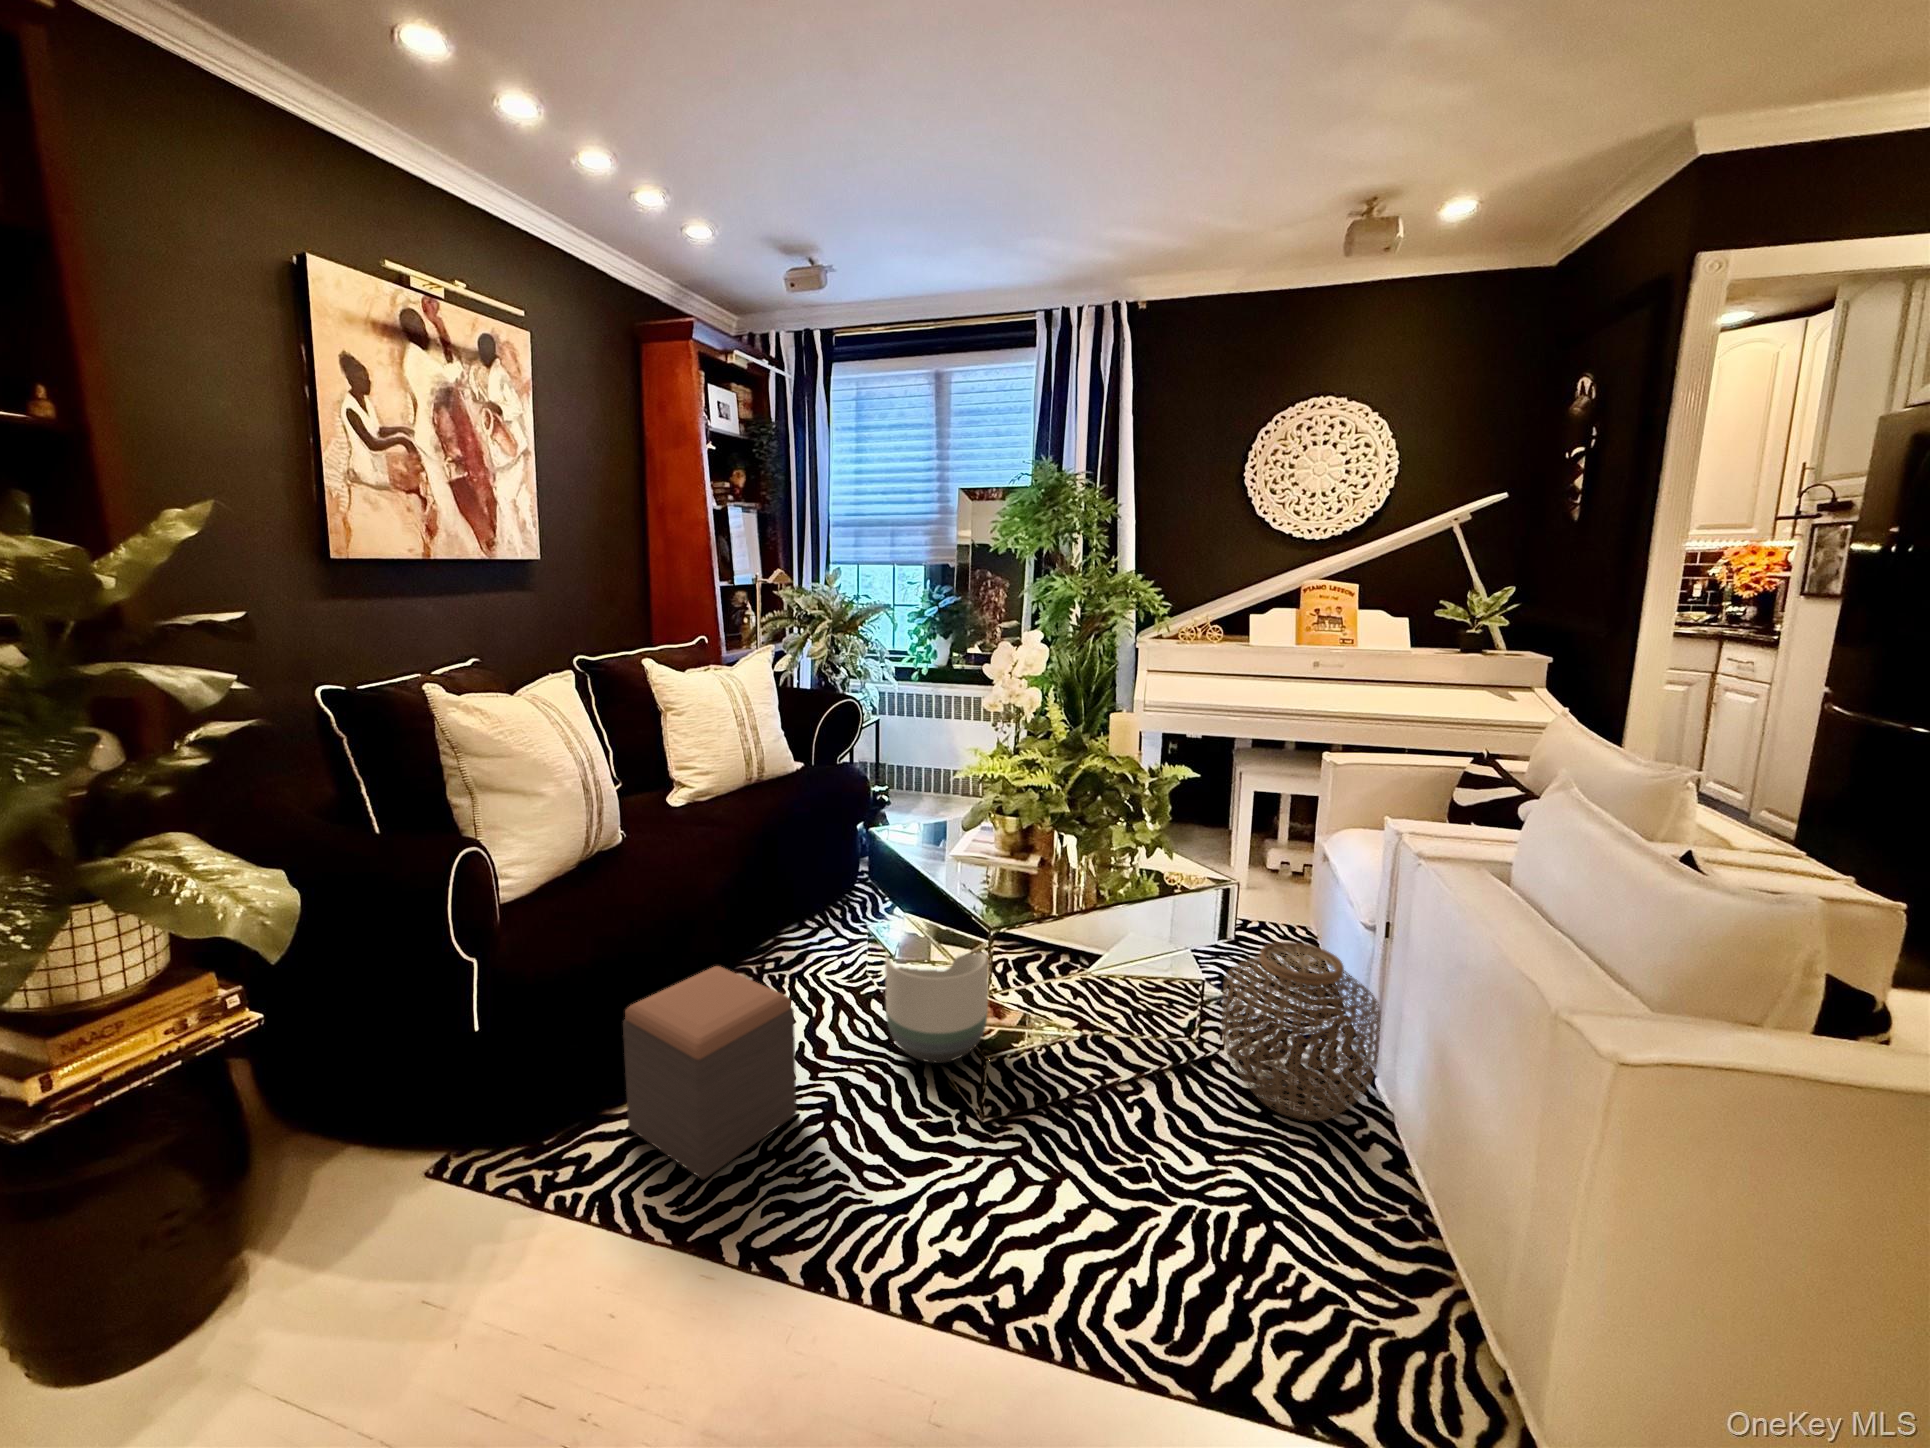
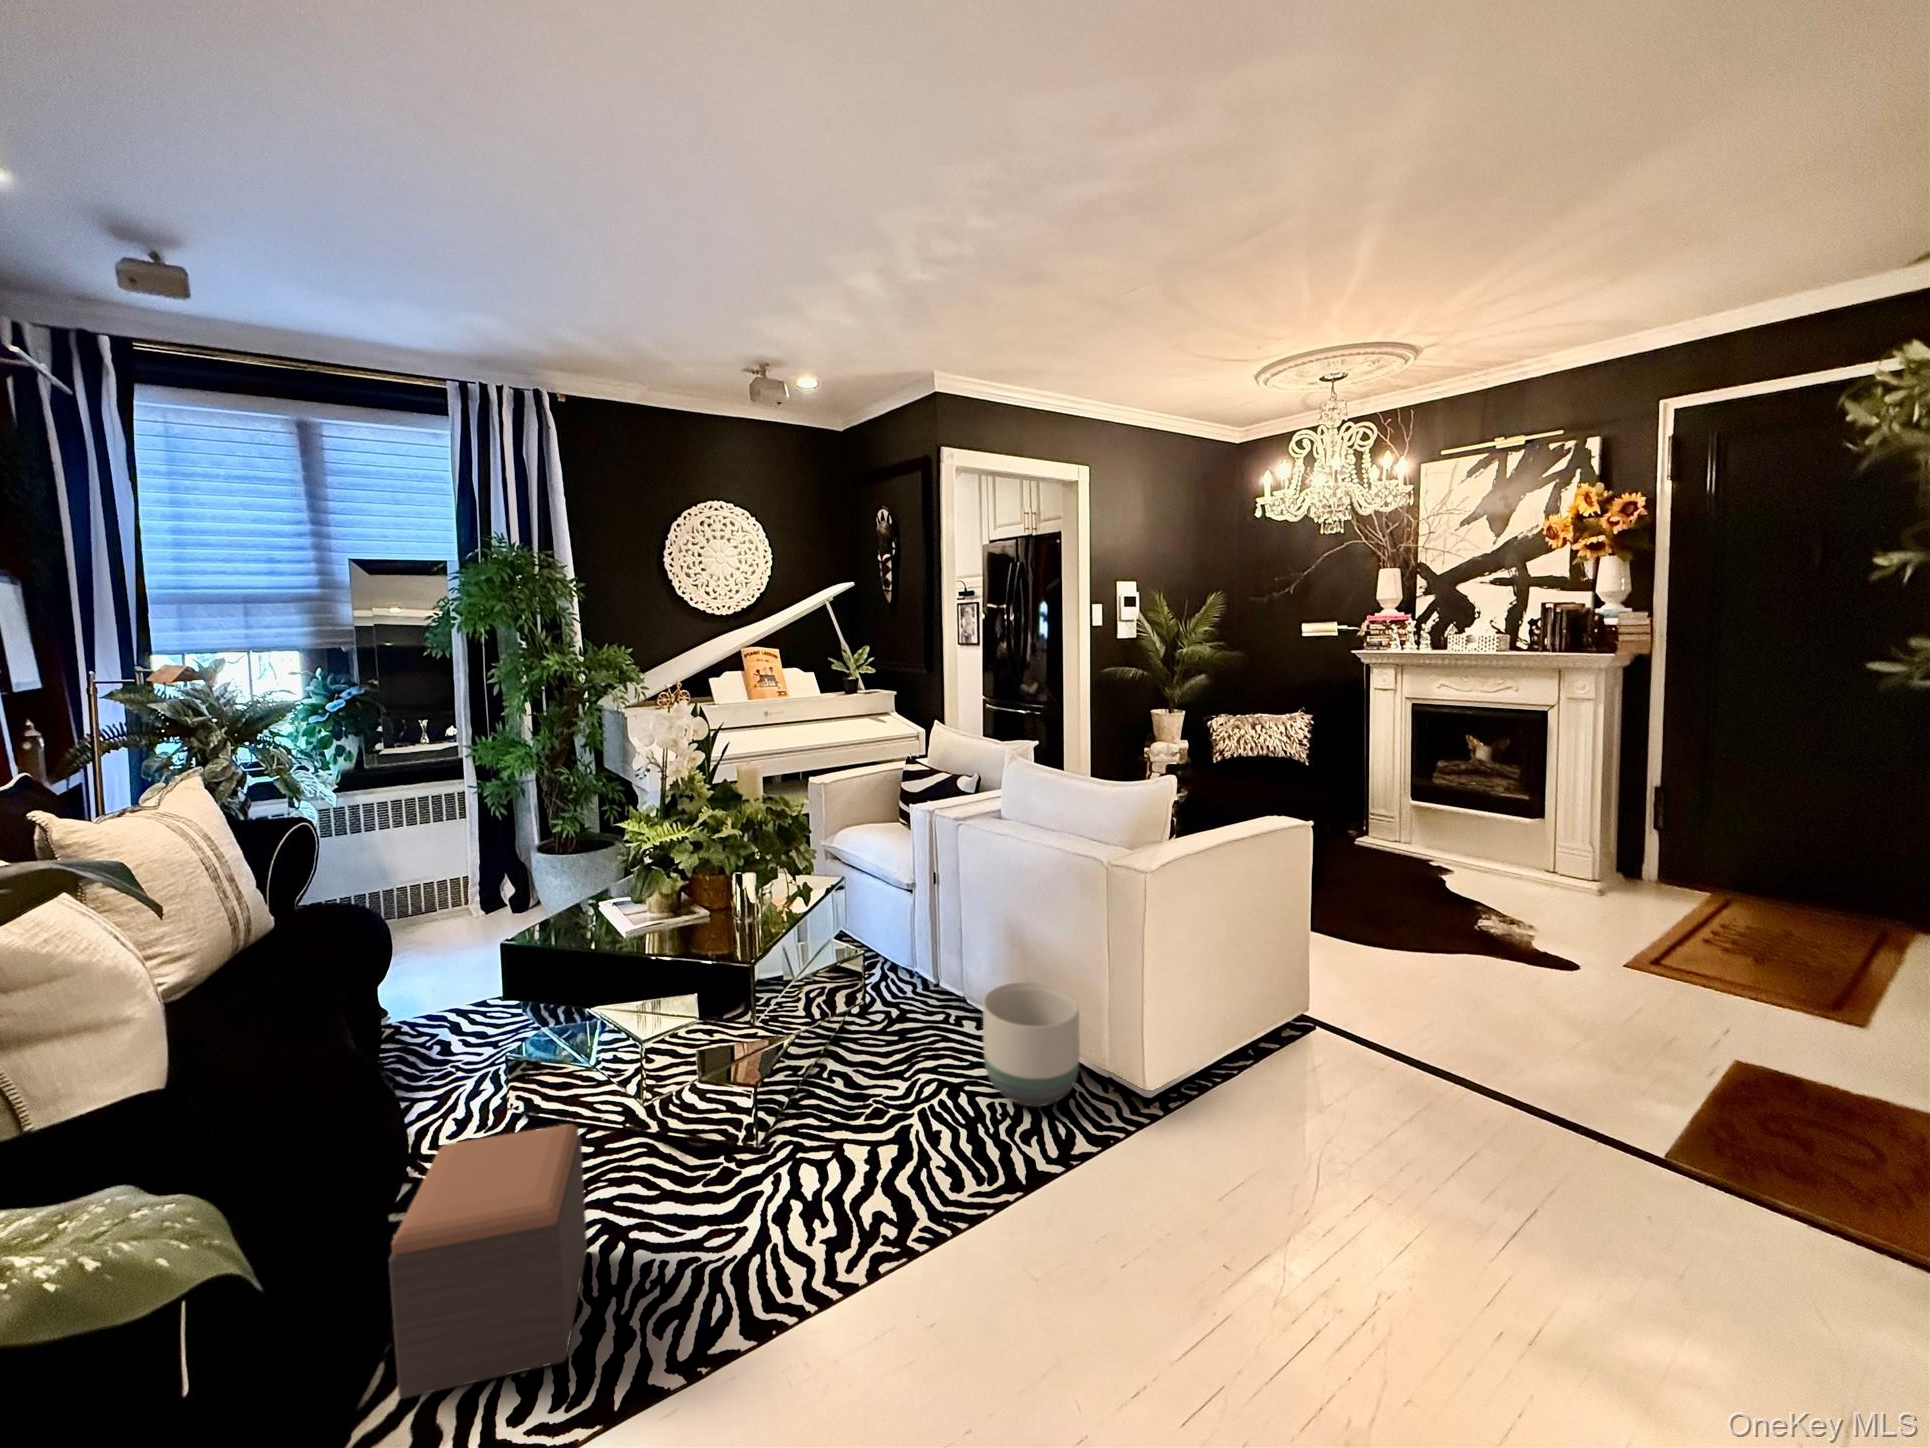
woven basket: present [1222,942,1381,1121] -> none [851,909,951,1032]
planter: present [885,953,988,1063] -> present [983,982,1080,1107]

